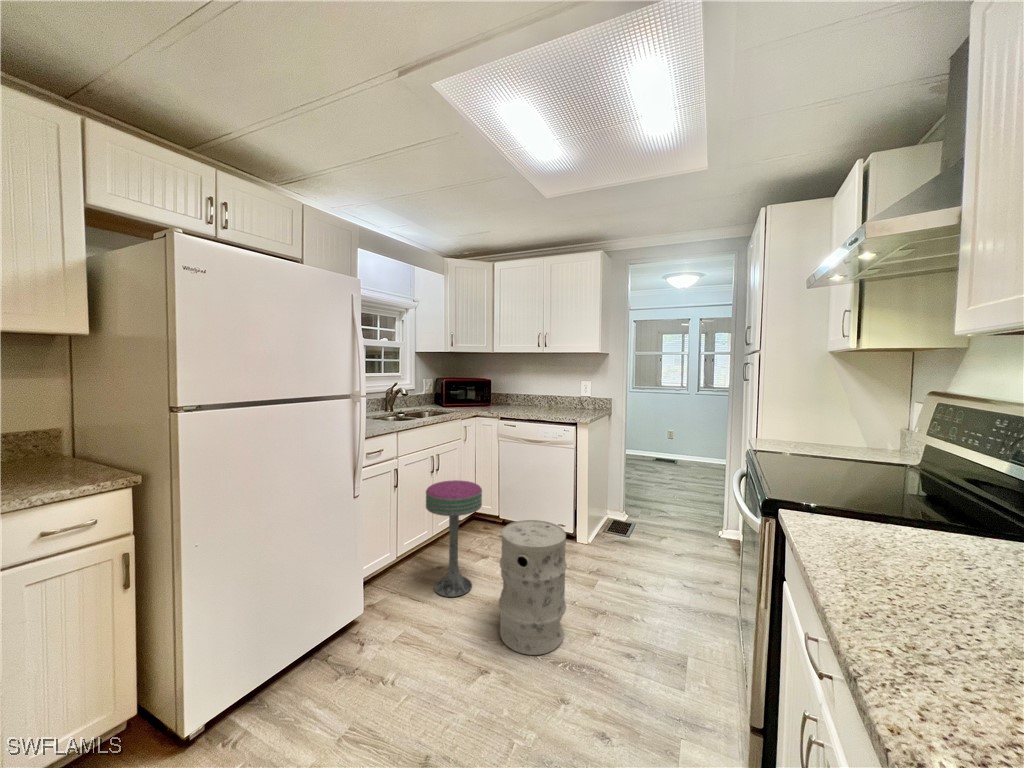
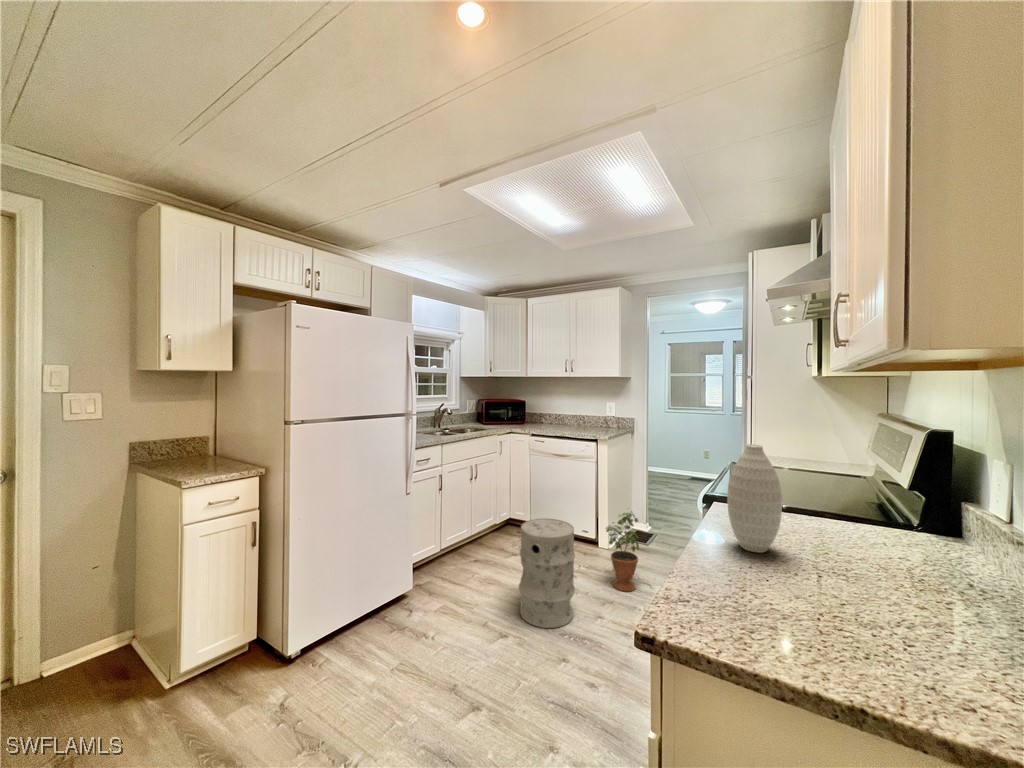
vase: none [863,442,961,606] -> present [727,444,782,553]
bar stool: present [426,480,482,597] -> none [463,486,509,583]
potted plant: none [593,502,632,597] -> present [606,513,639,591]

